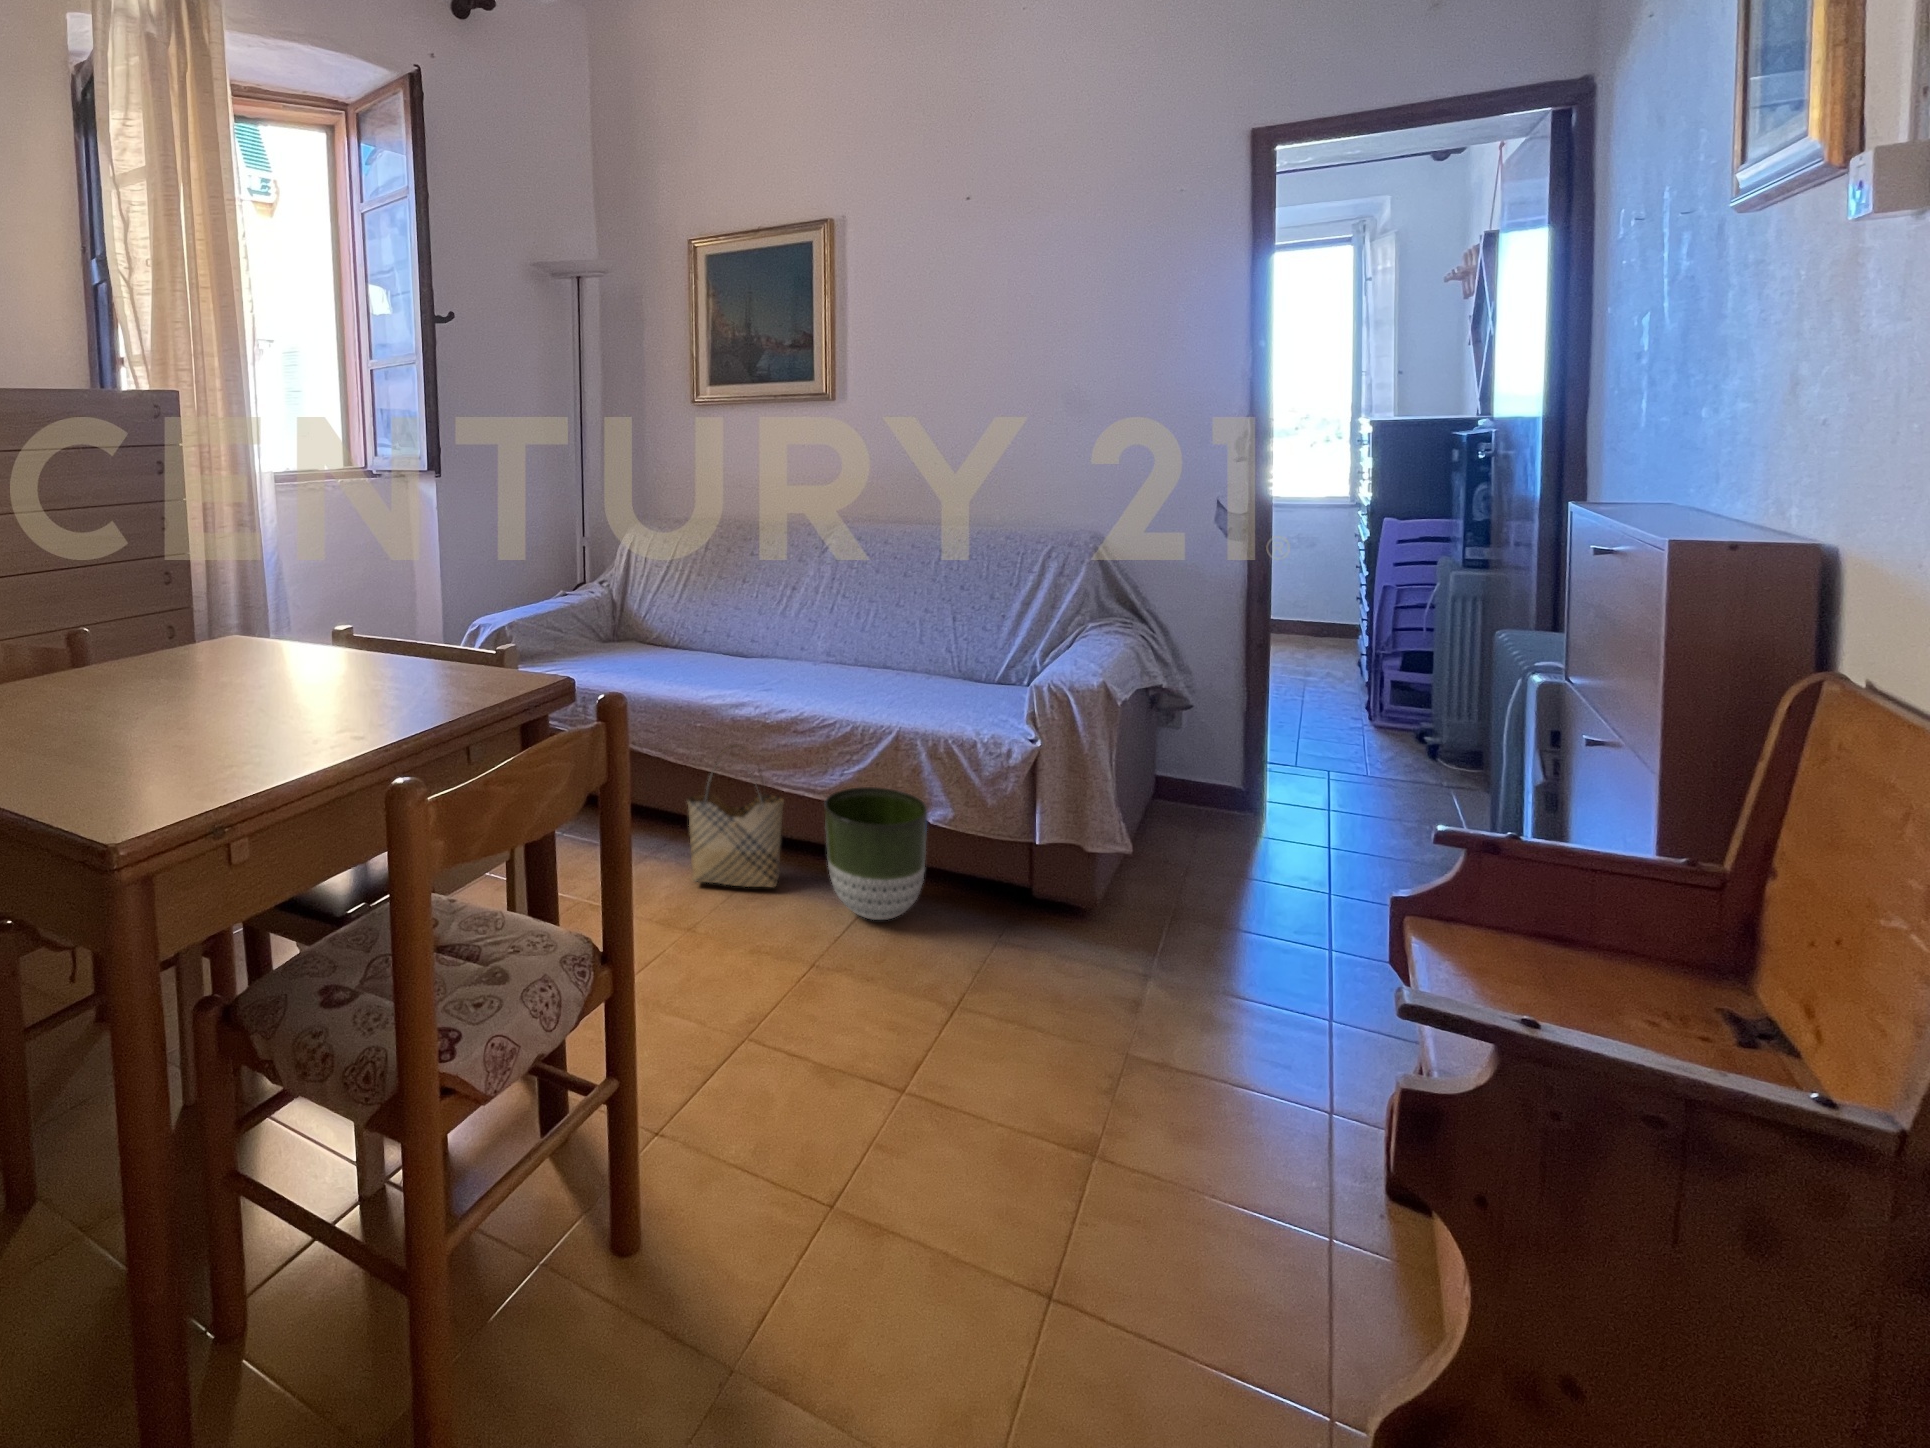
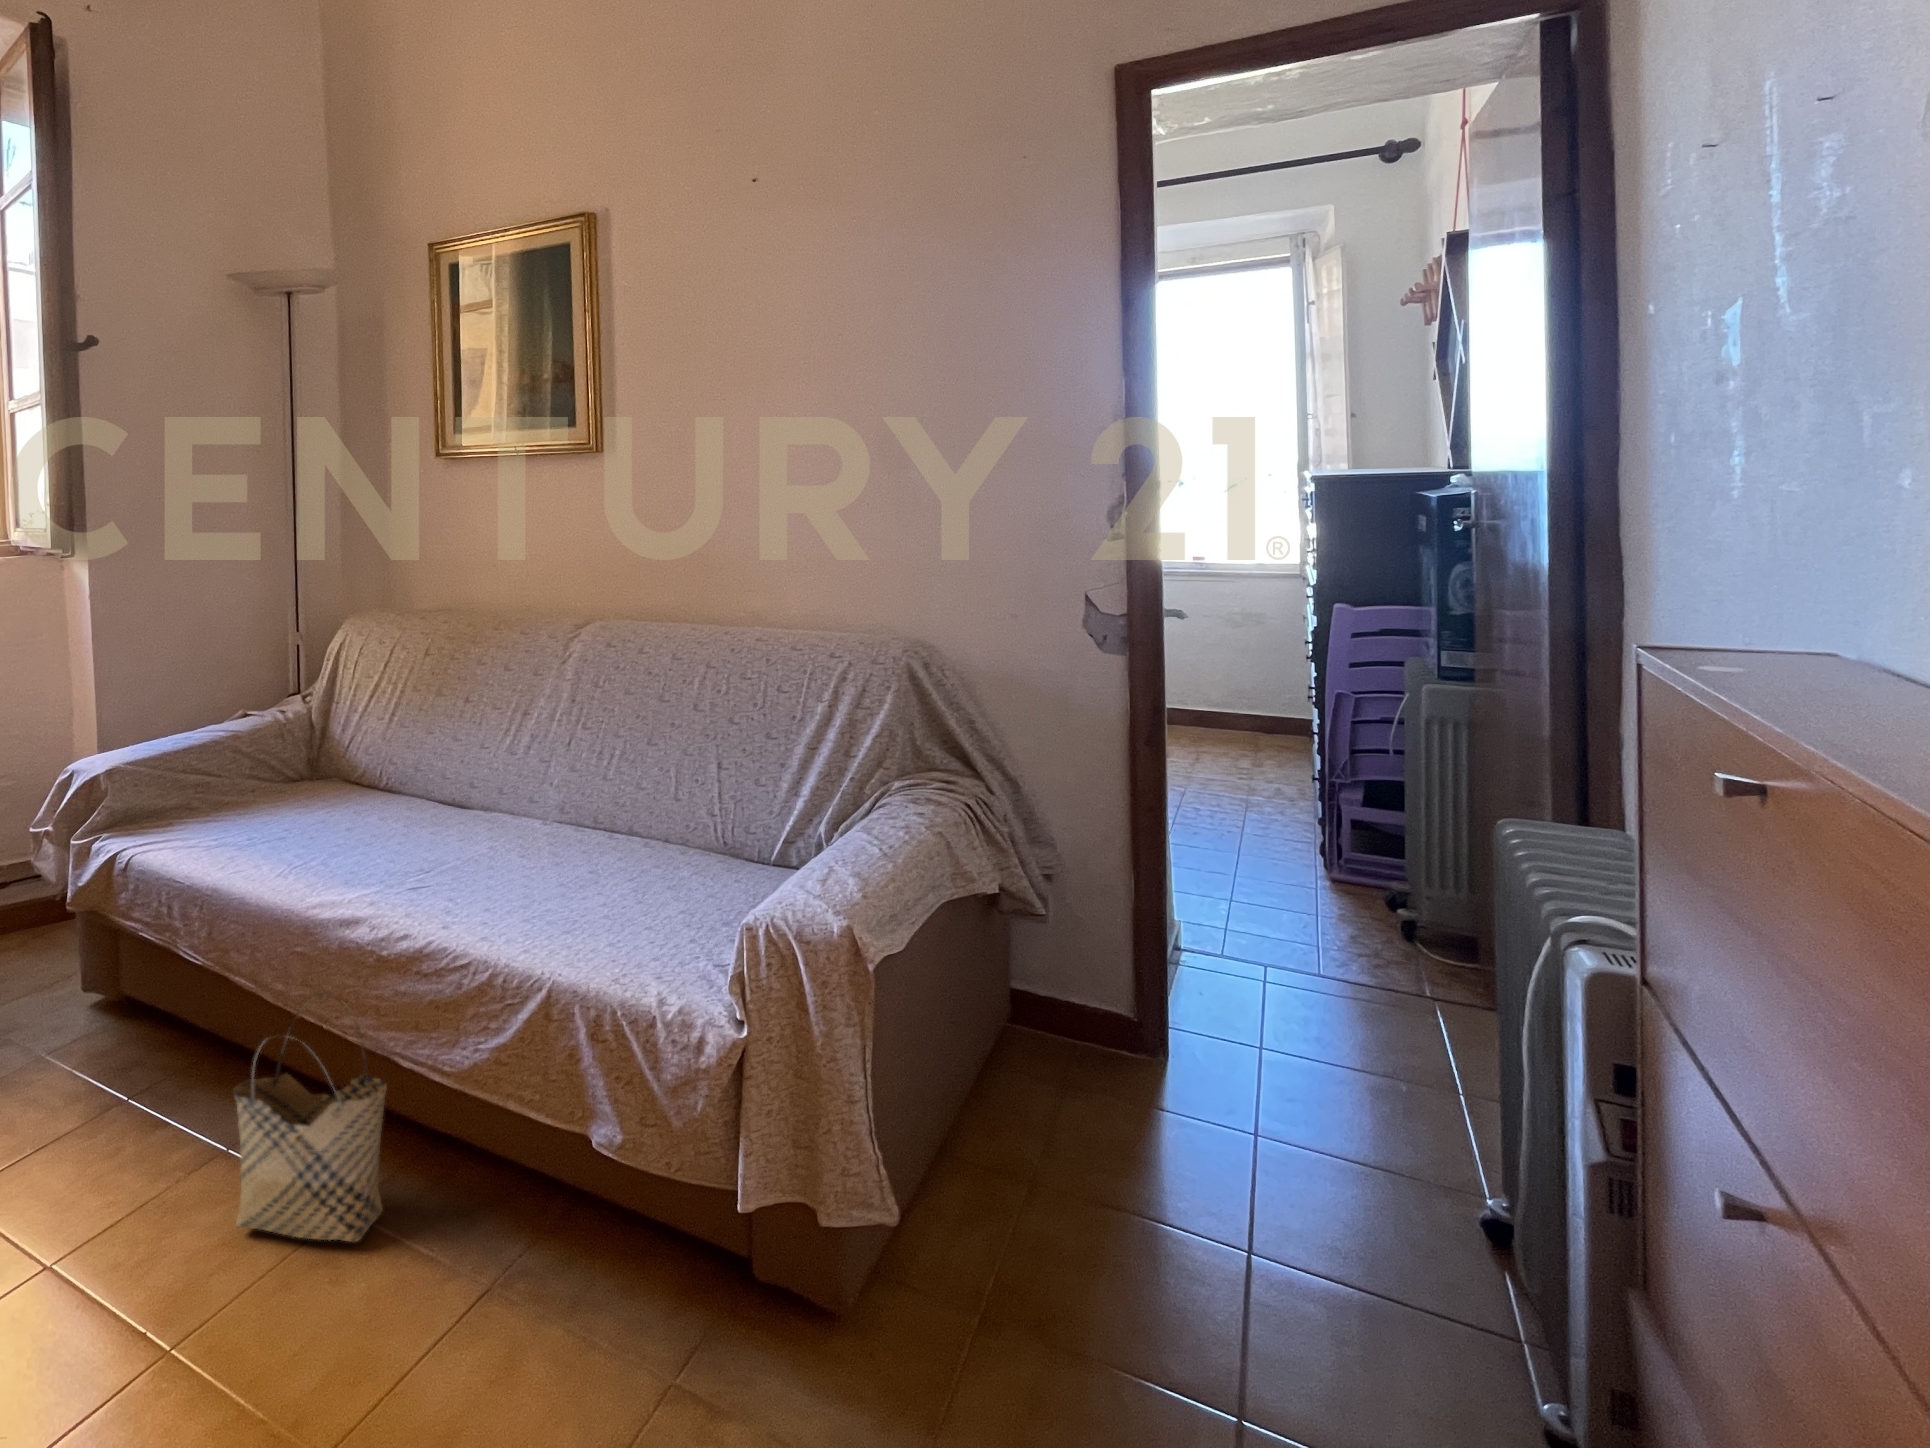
planter: present [824,787,928,920] -> none [402,1078,571,1334]

